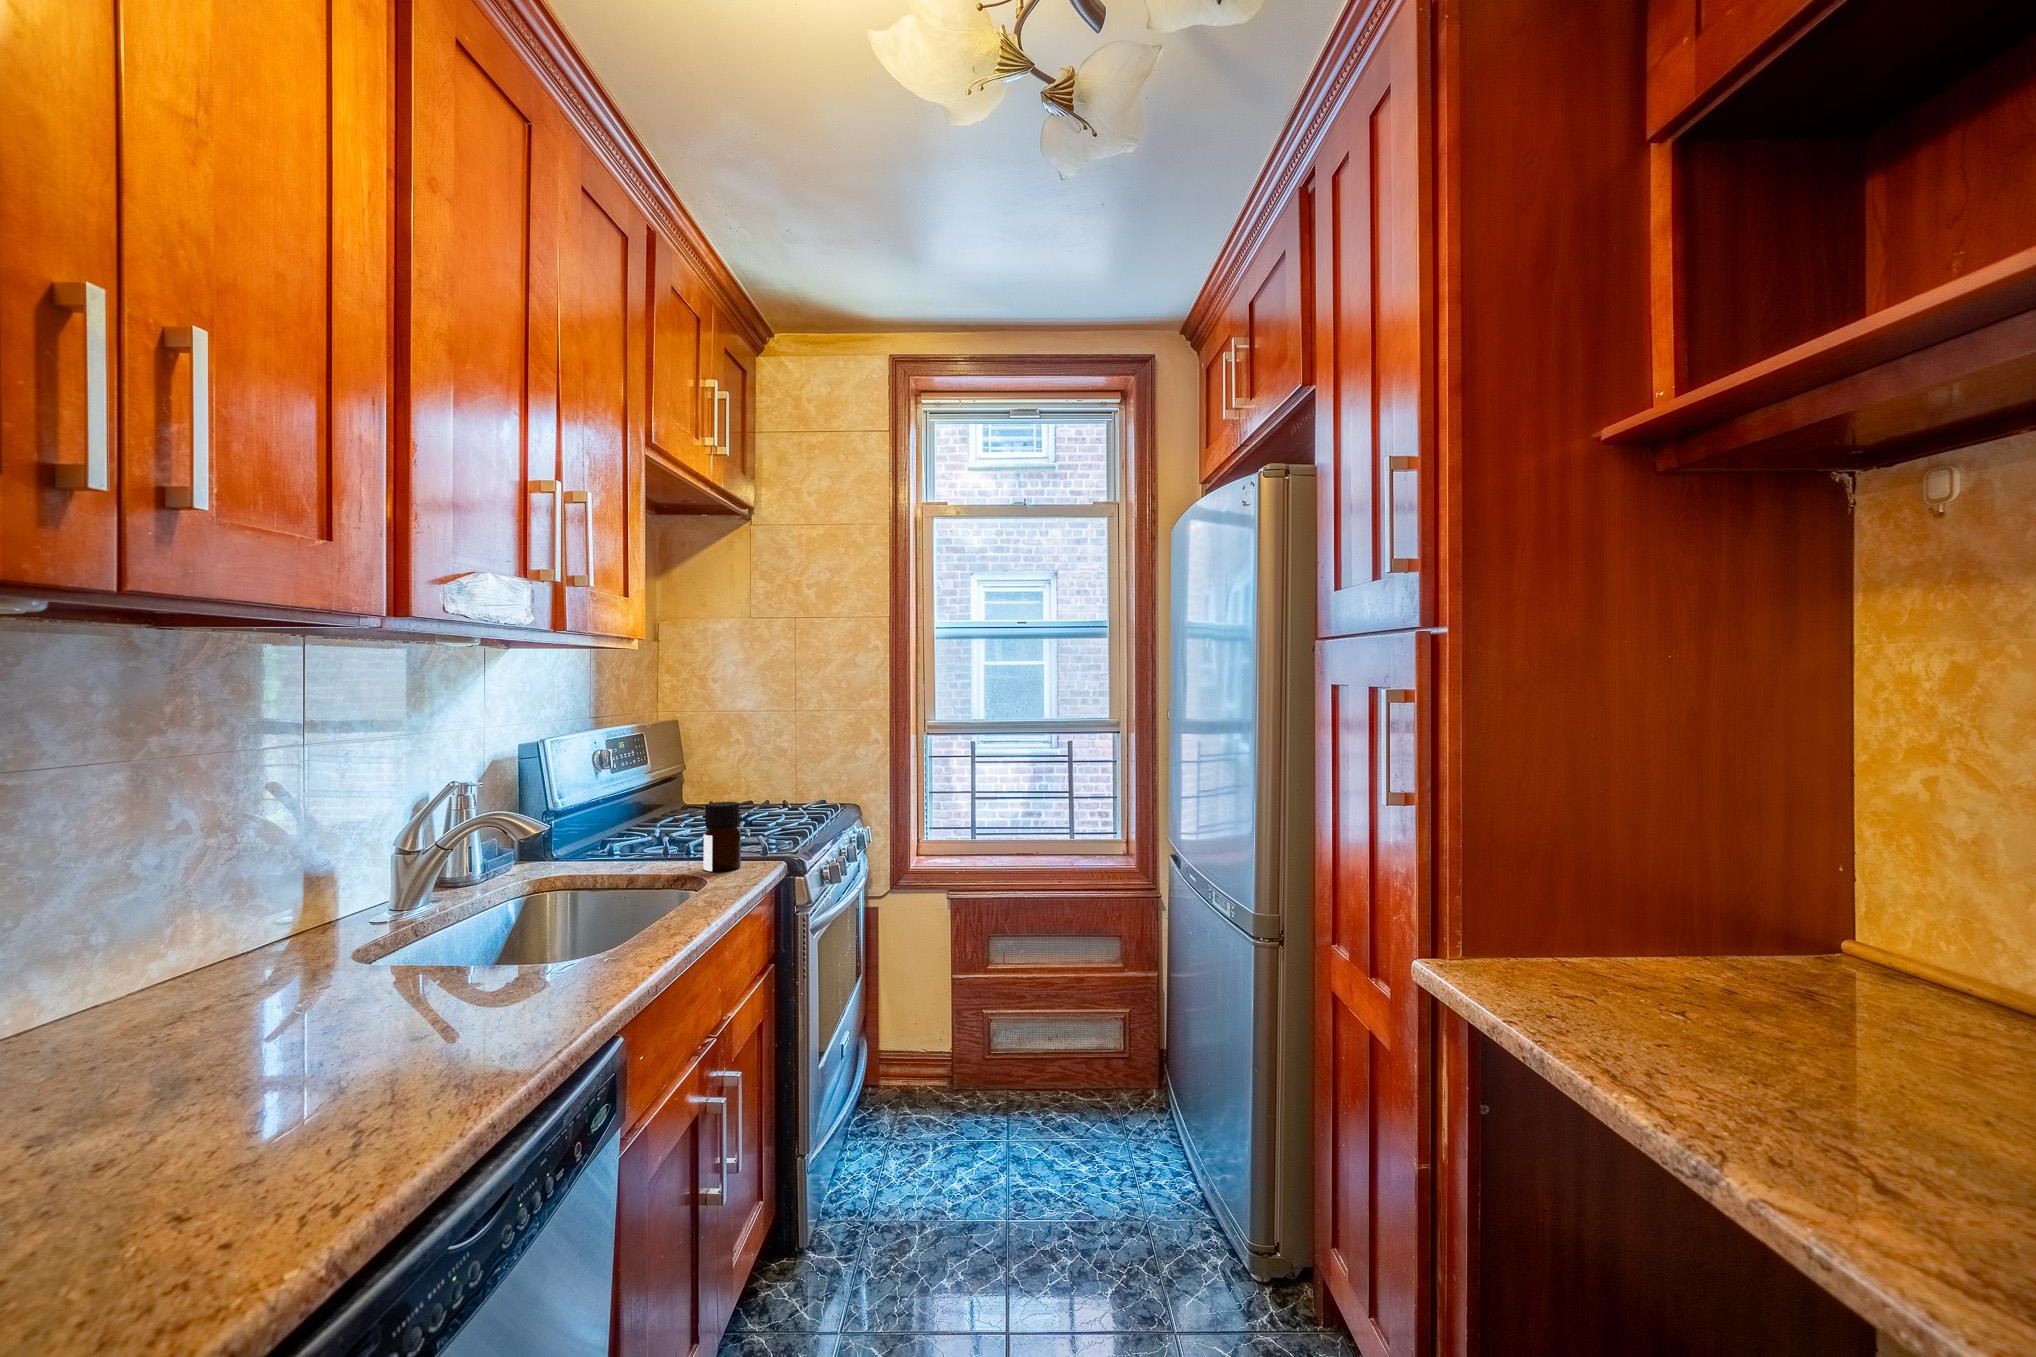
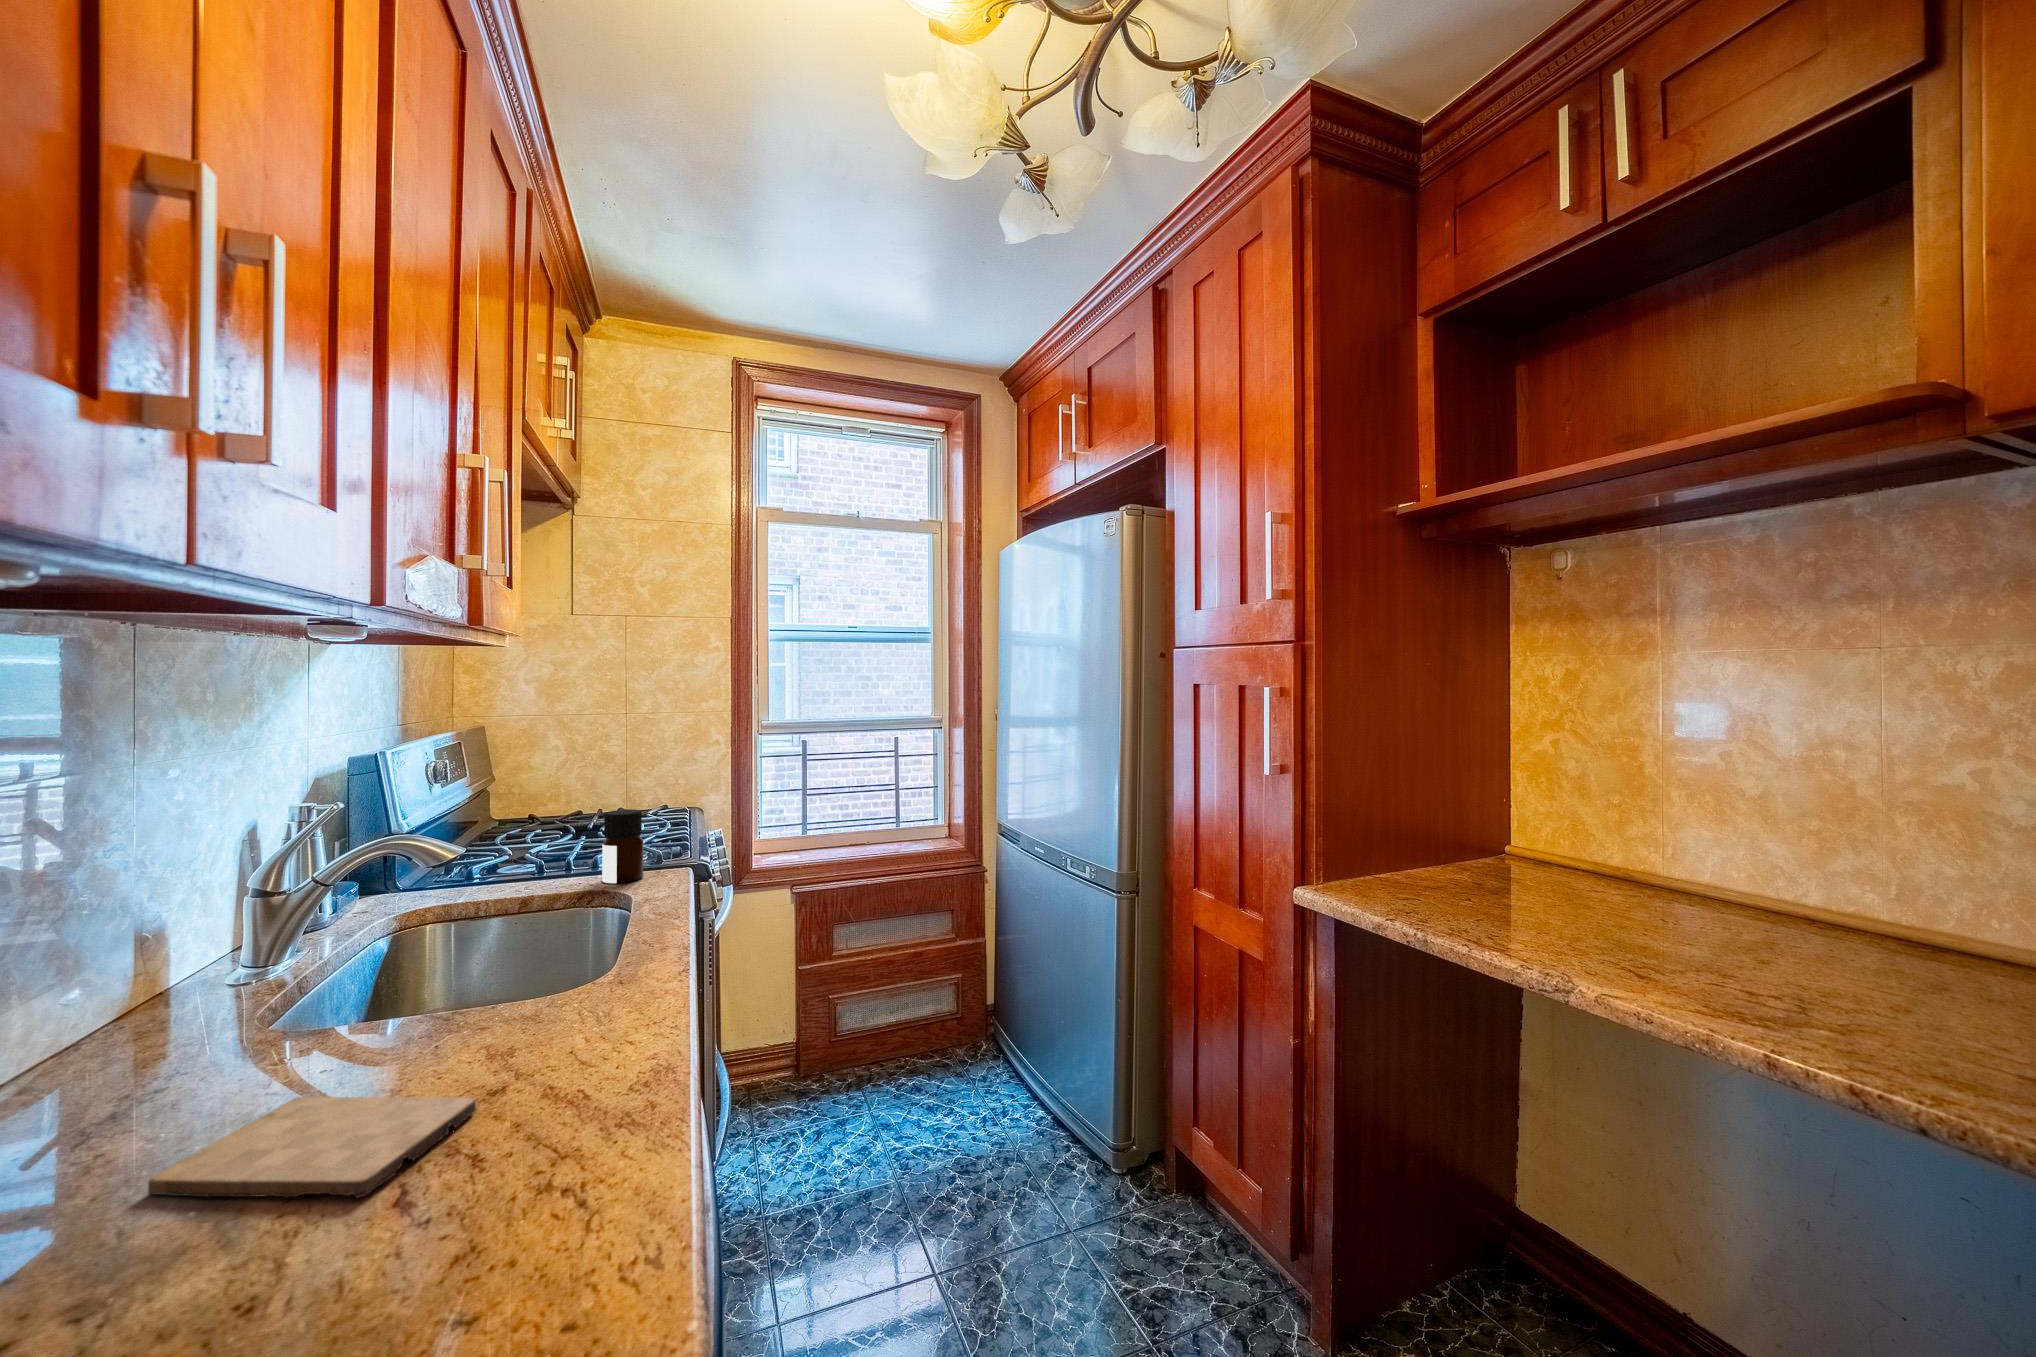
cutting board: none [126,1029,373,1127] -> present [148,1097,476,1198]

